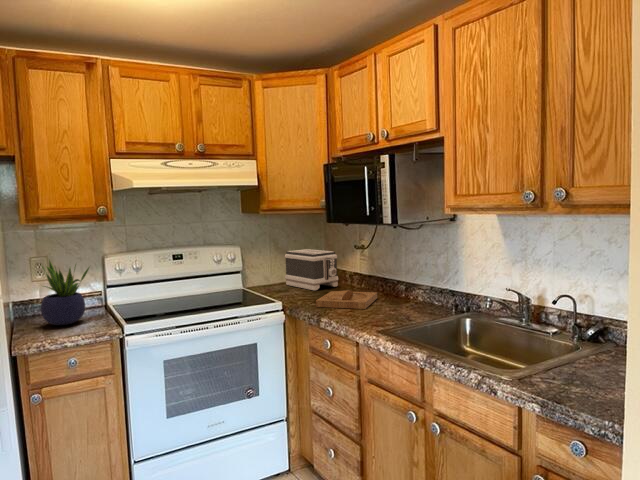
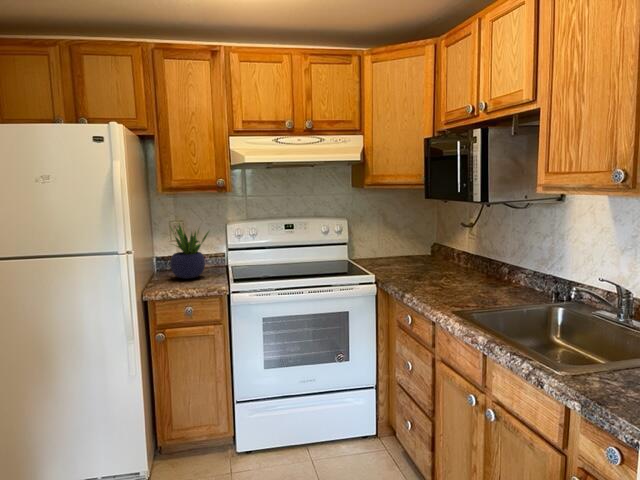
toaster: present [285,249,338,291] -> none [393,225,445,267]
tray: present [316,290,377,309] -> none [408,269,477,289]

